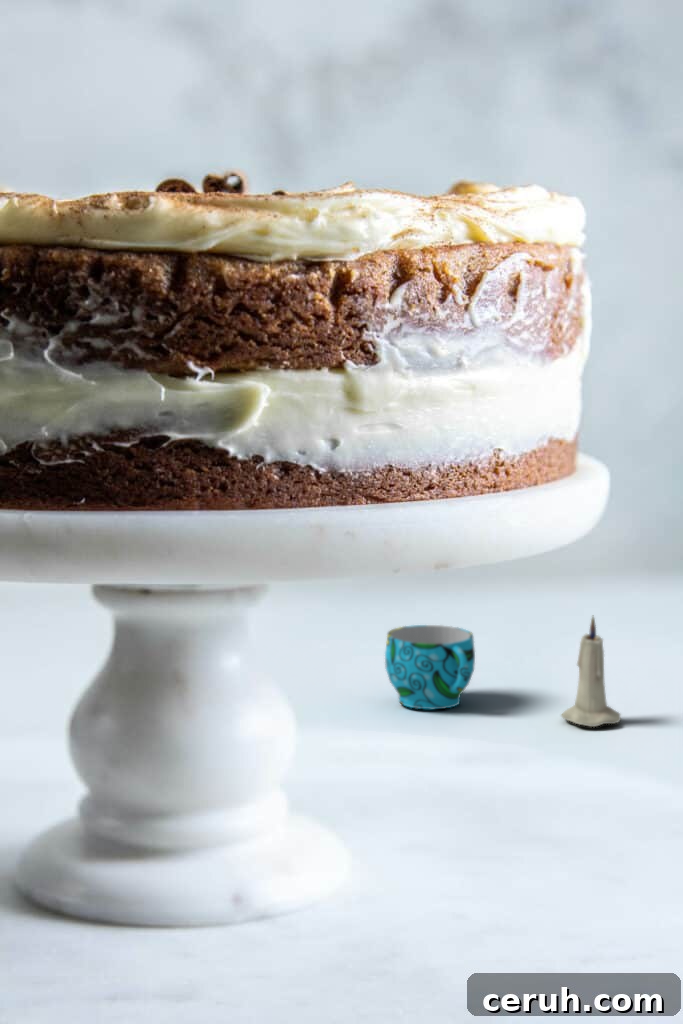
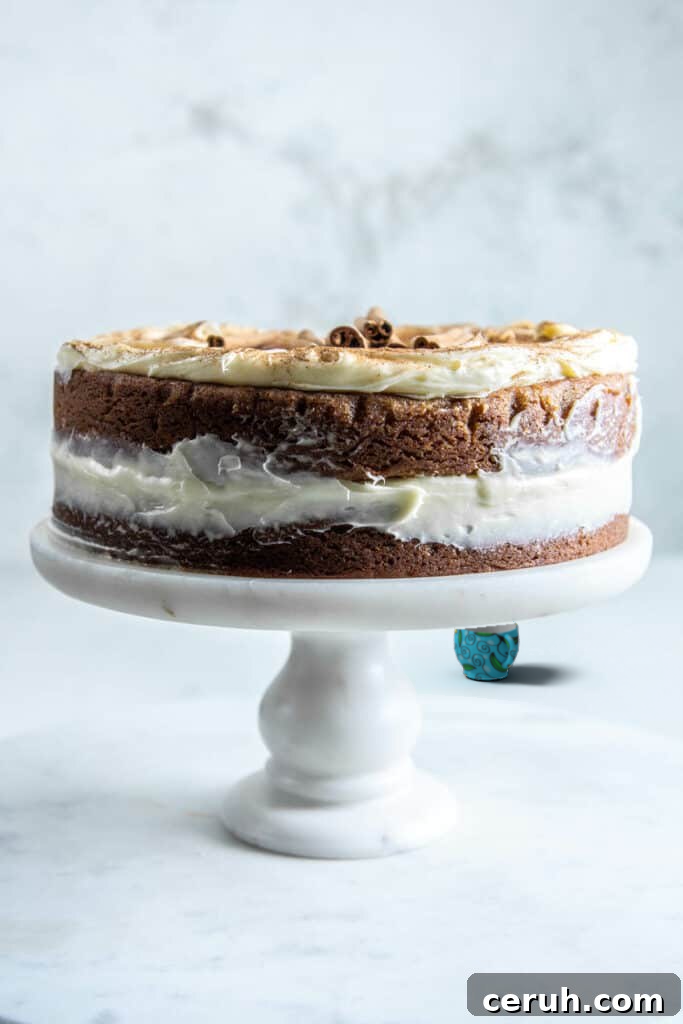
candle: present [561,617,621,727] -> none [585,613,629,695]

